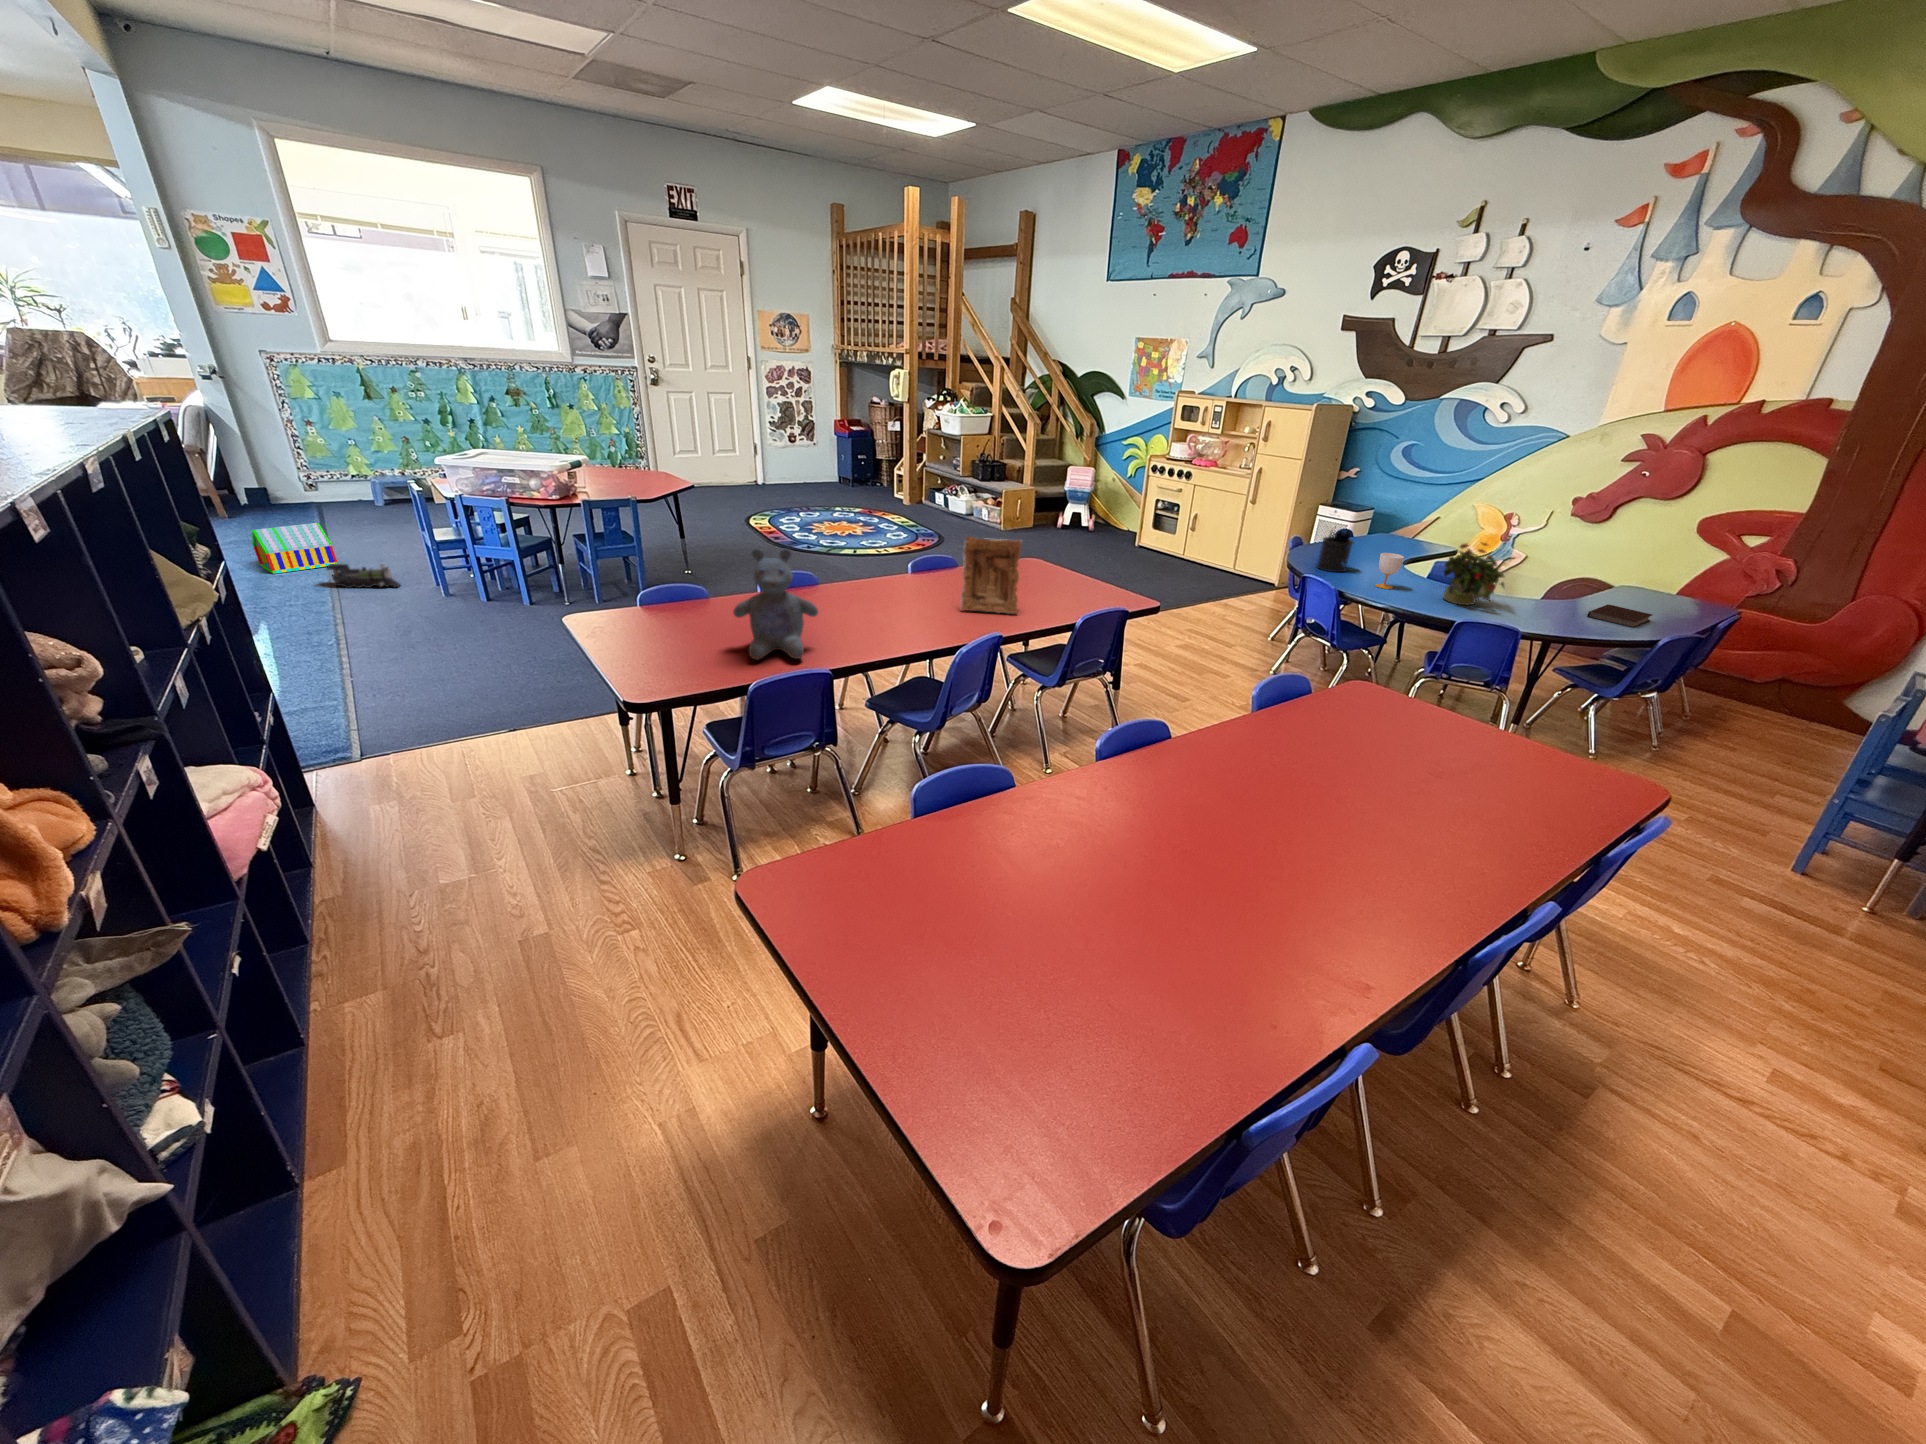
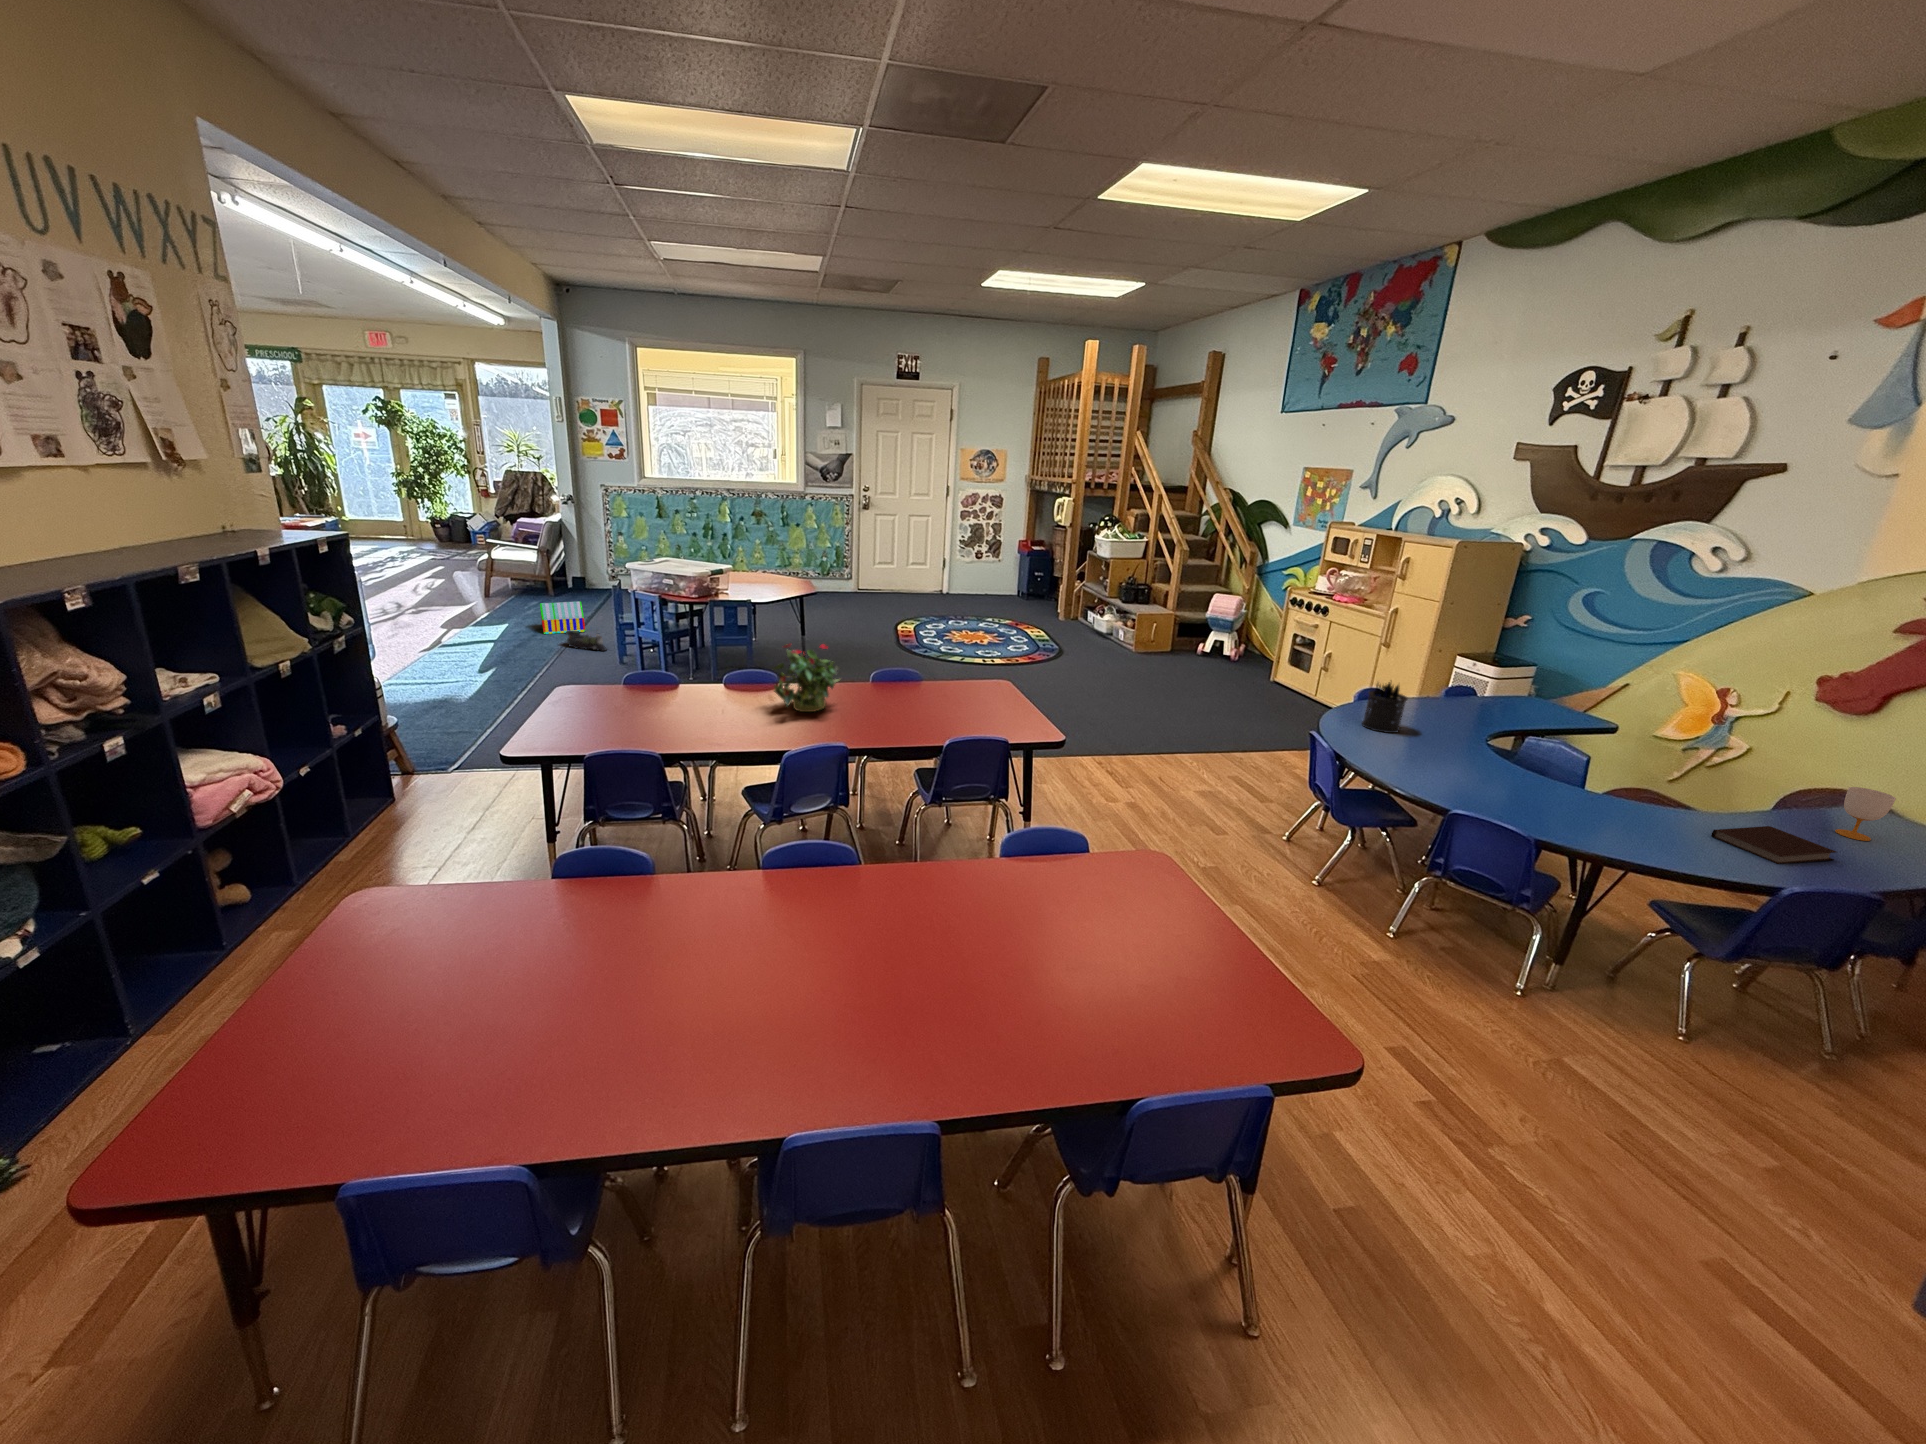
picture frame: present [961,536,1022,614] -> none [869,650,930,726]
potted plant: present [1443,543,1504,605] -> present [772,644,840,712]
stuffed bear: present [733,549,818,660] -> none [640,644,710,736]
cup: present [1375,553,1404,589] -> present [1835,787,1896,841]

